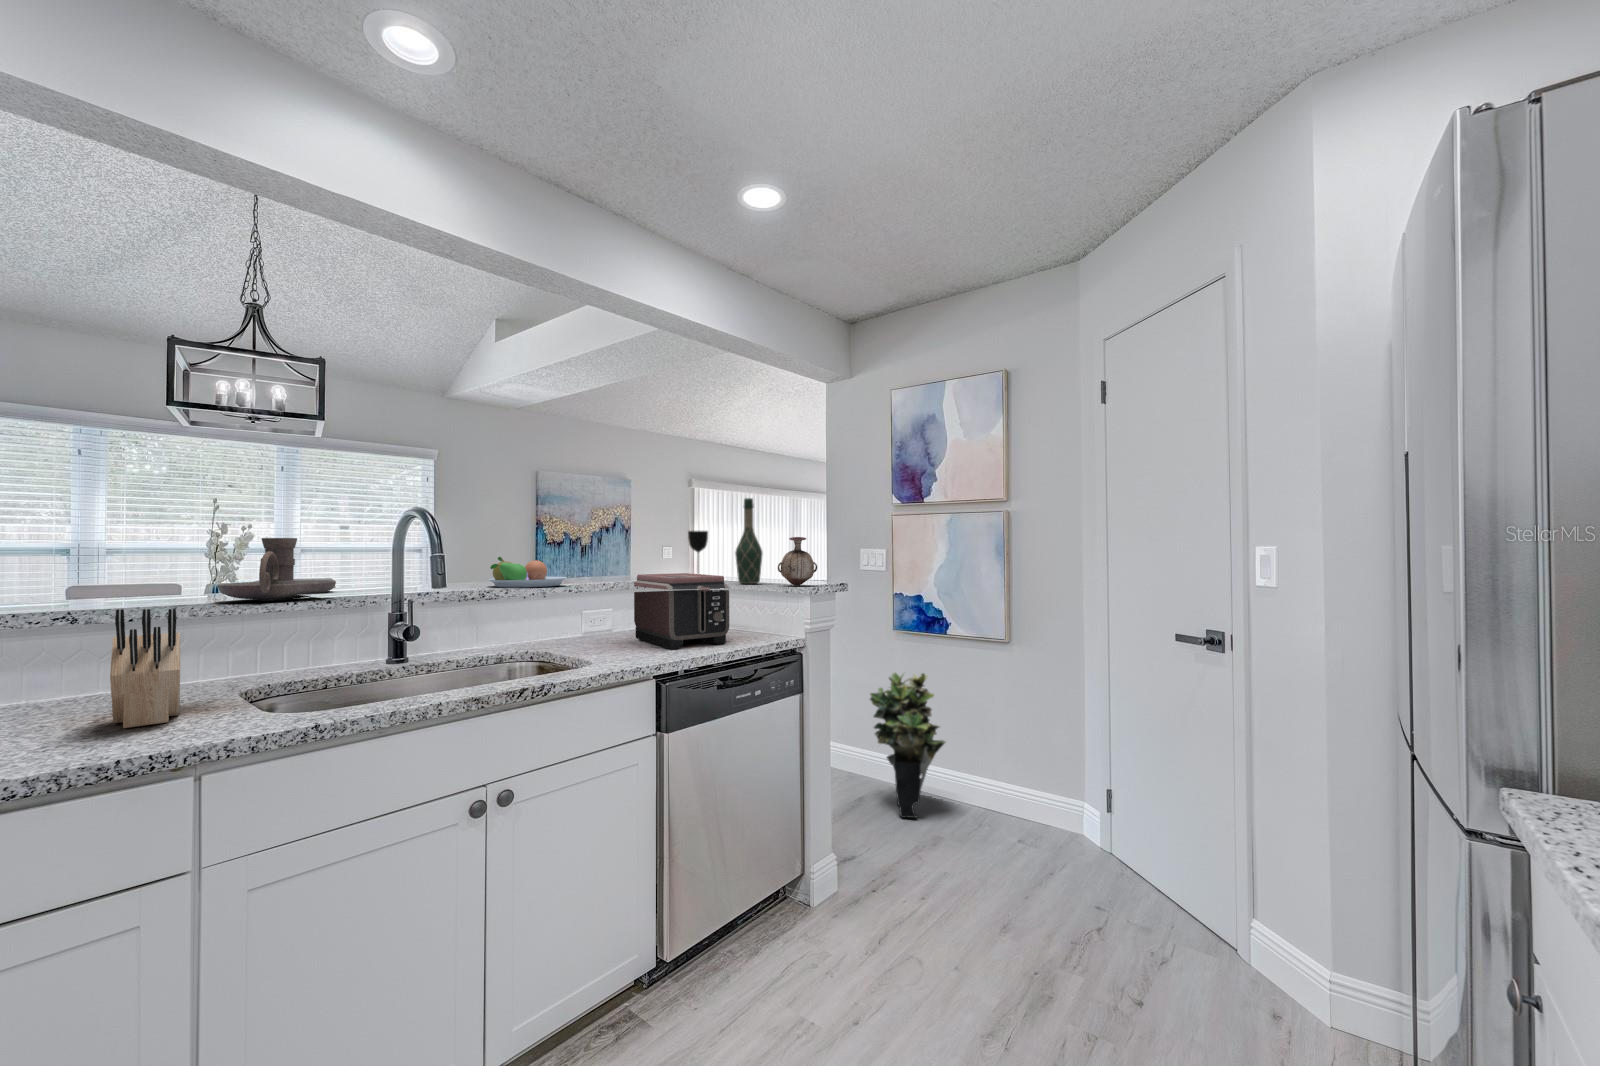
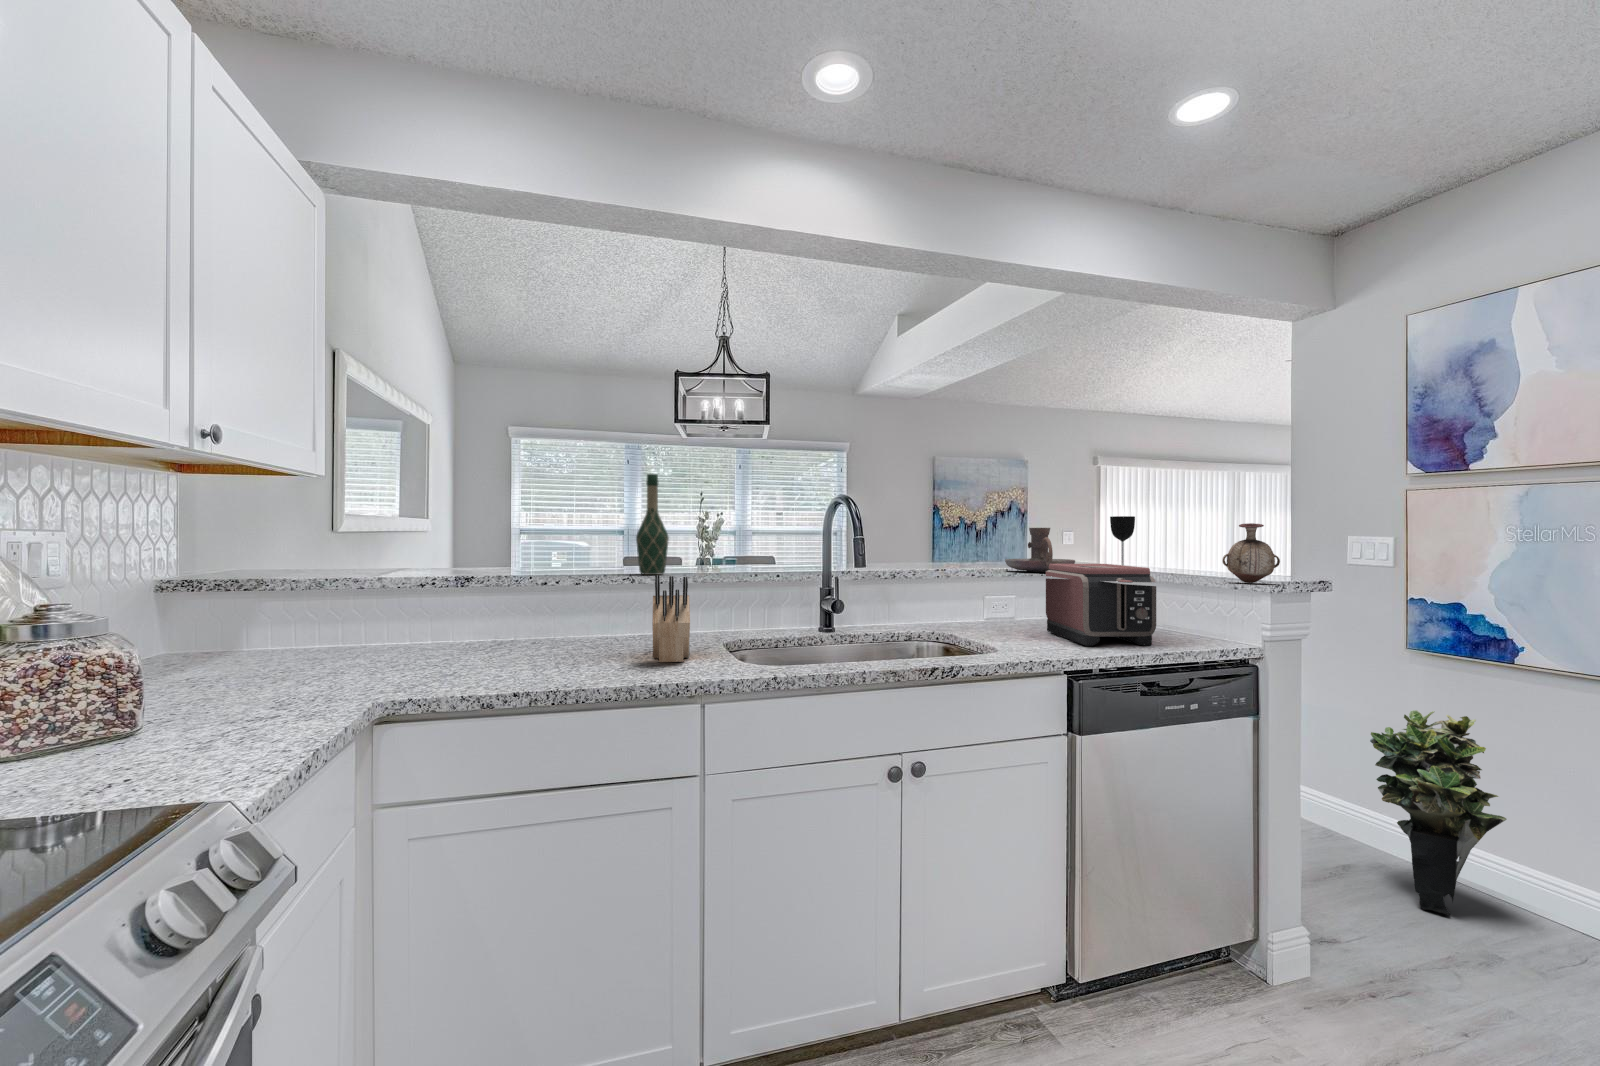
wine bottle: present [735,498,763,584] -> present [636,473,669,575]
candle holder: present [218,538,336,601] -> present [1005,528,1075,572]
fruit bowl: present [488,557,567,588] -> none [903,542,977,573]

